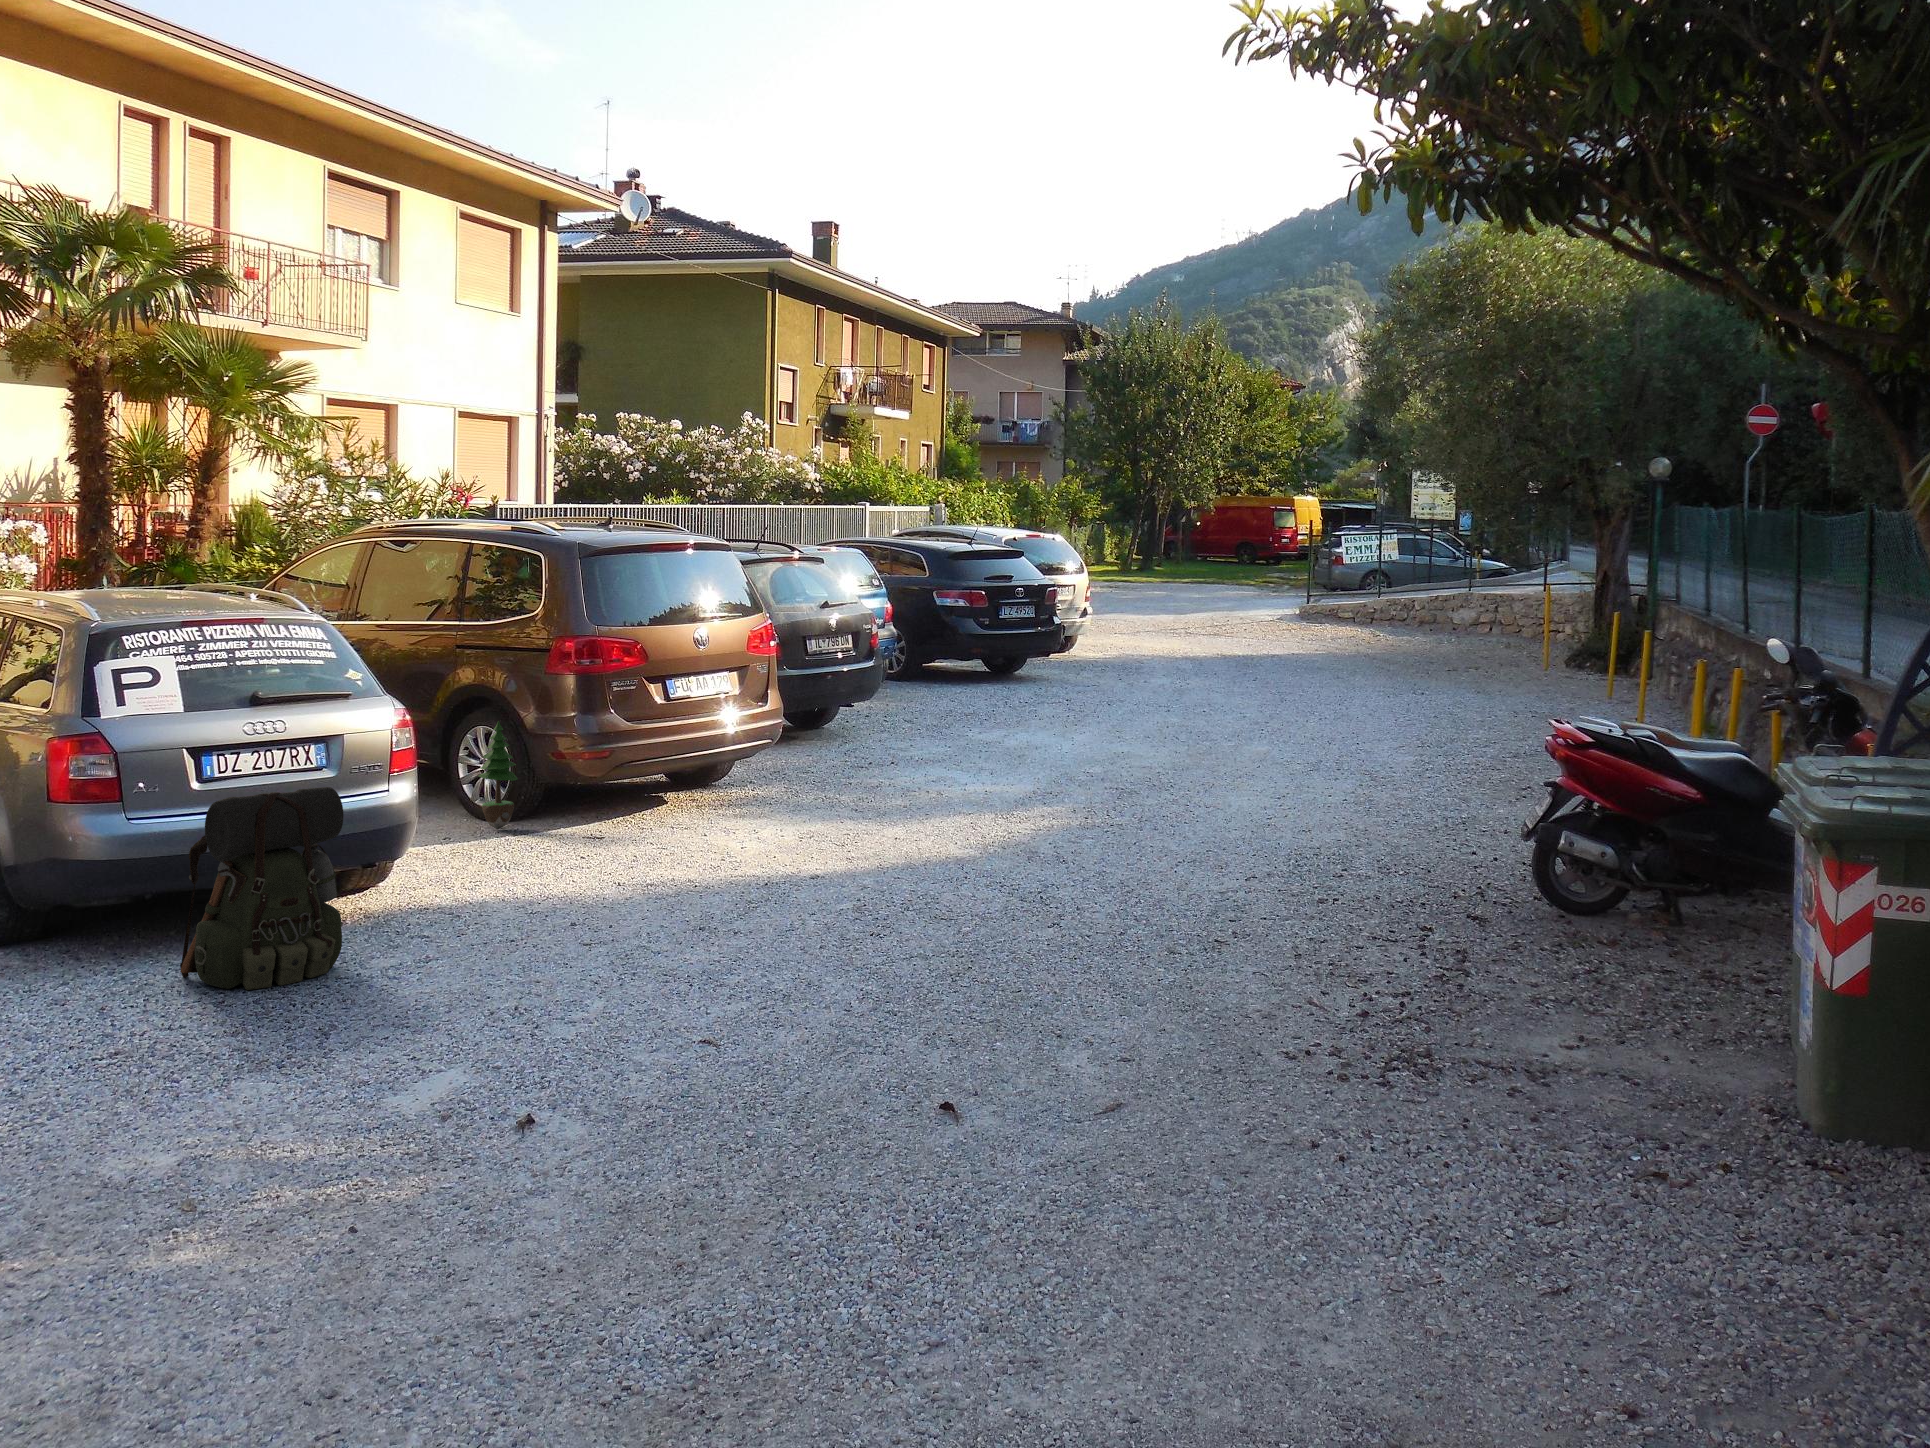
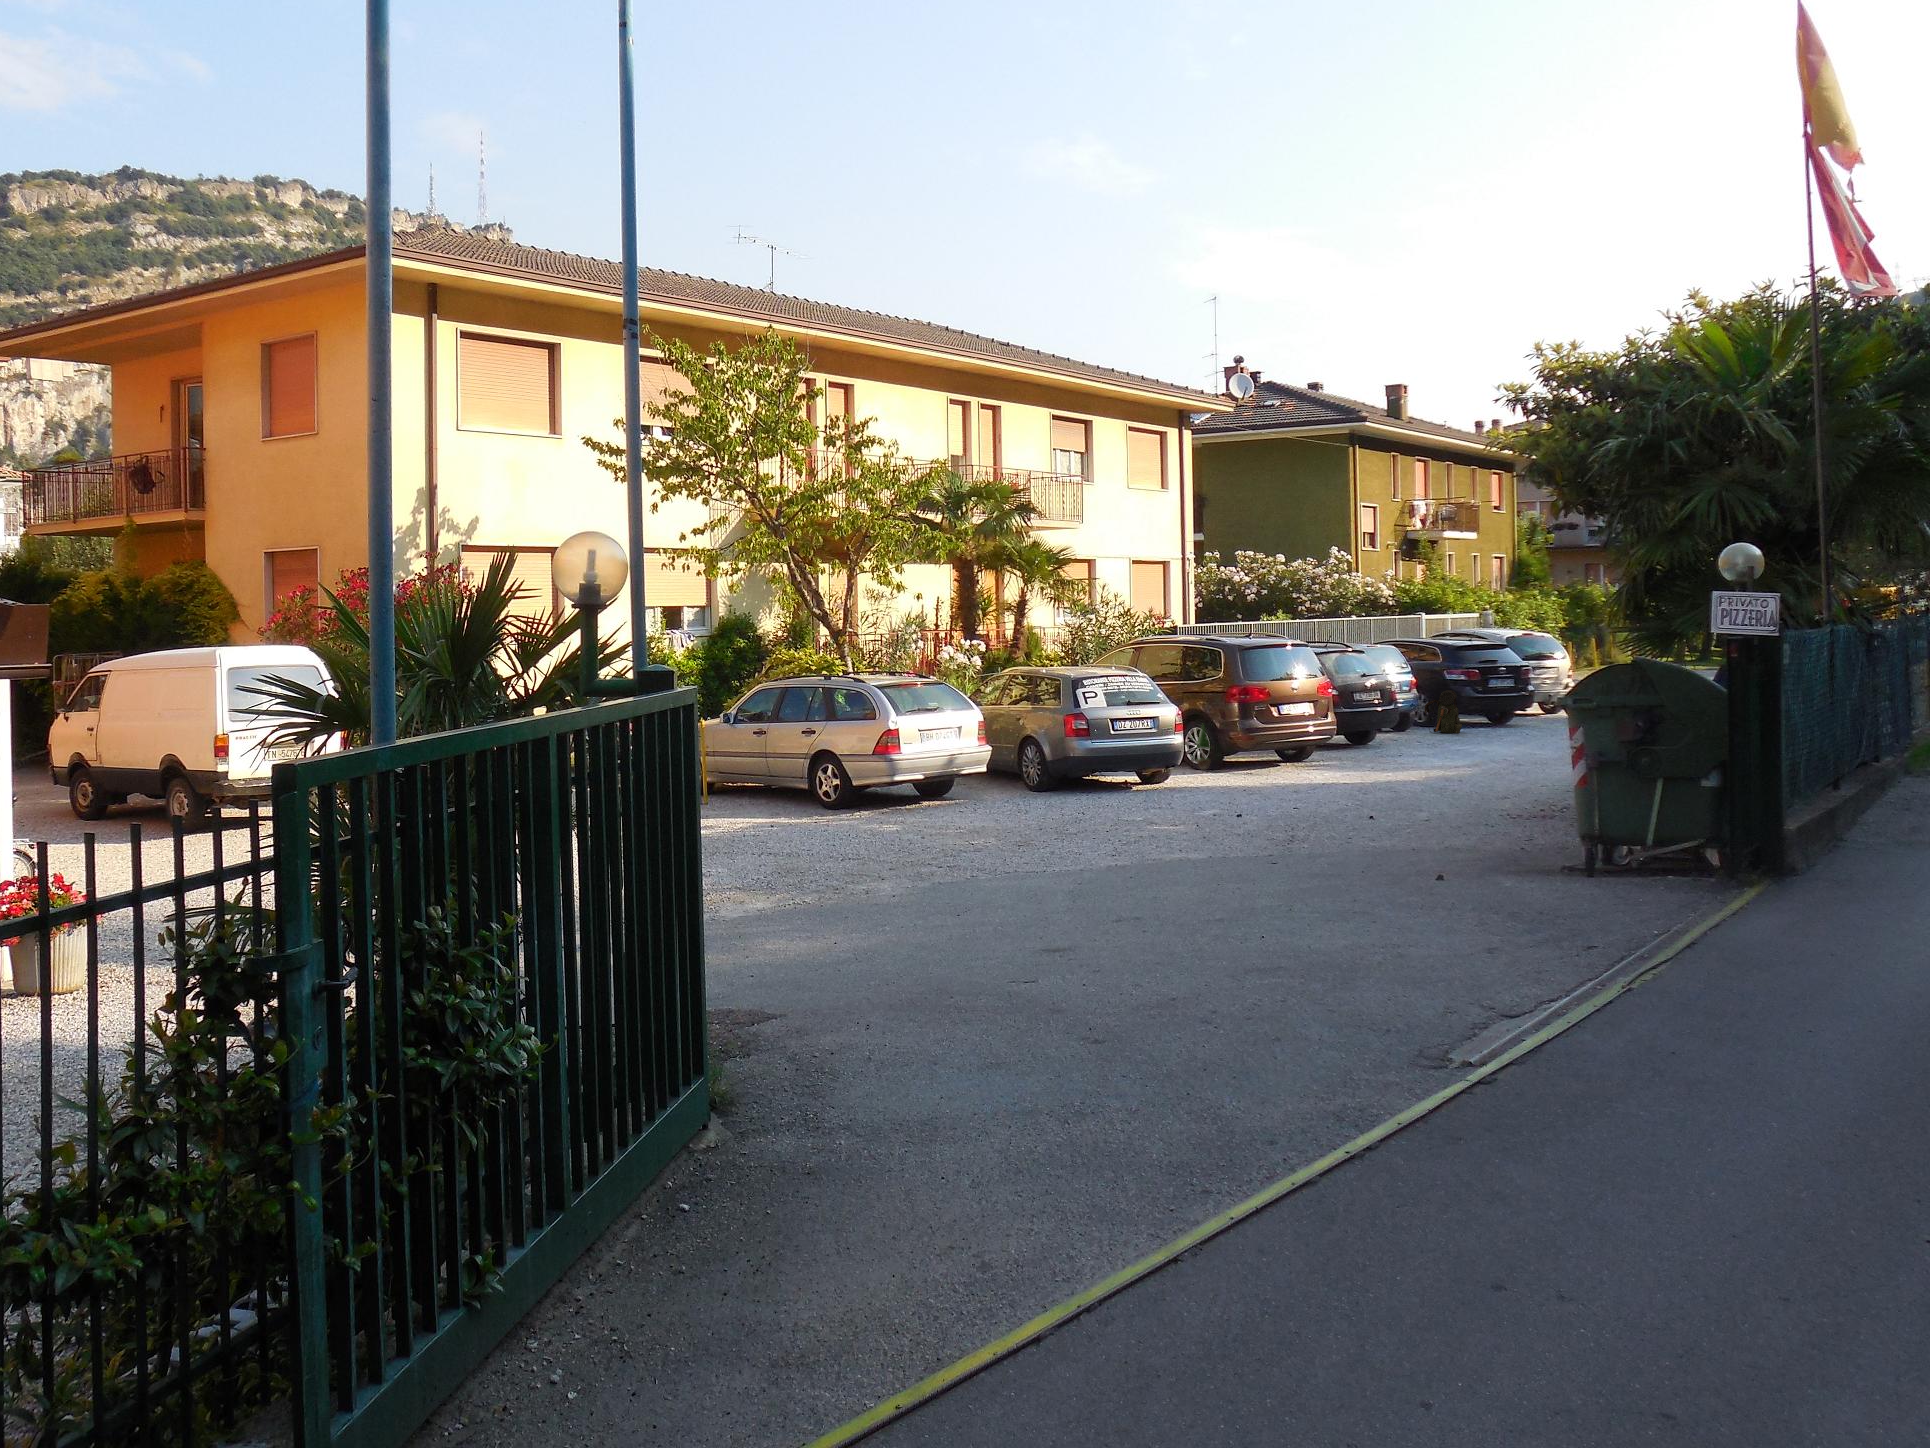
backpack: present [180,787,344,990] -> present [1424,690,1462,733]

